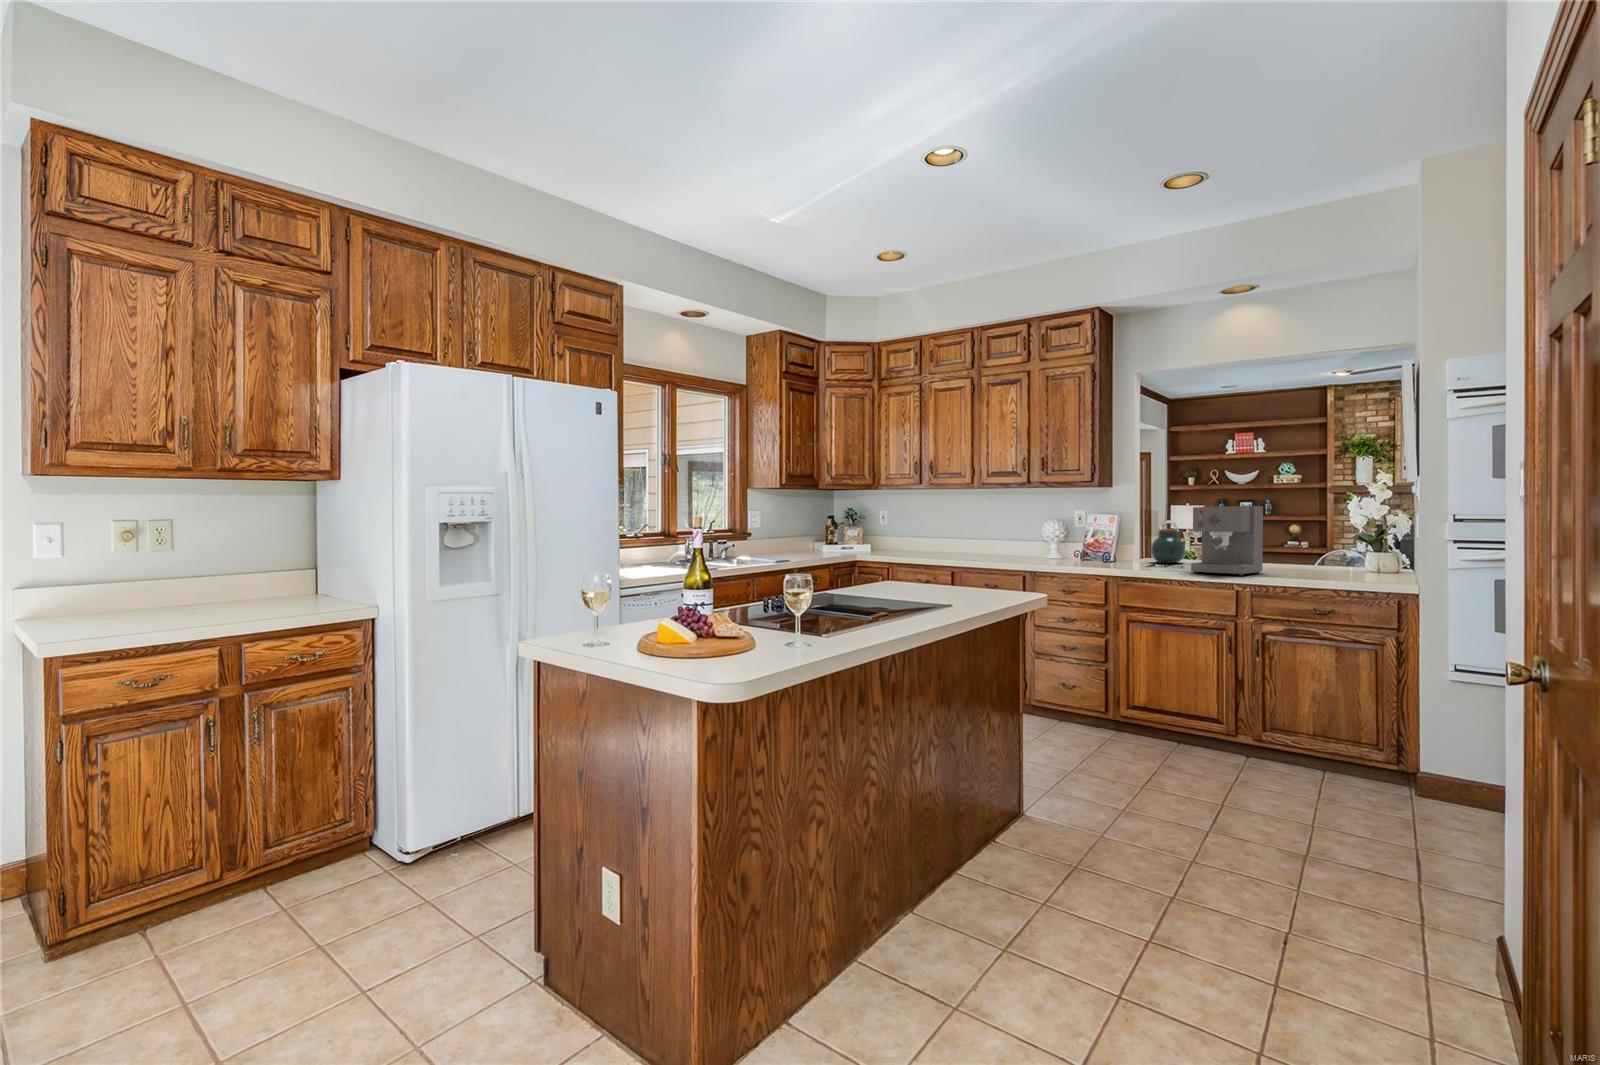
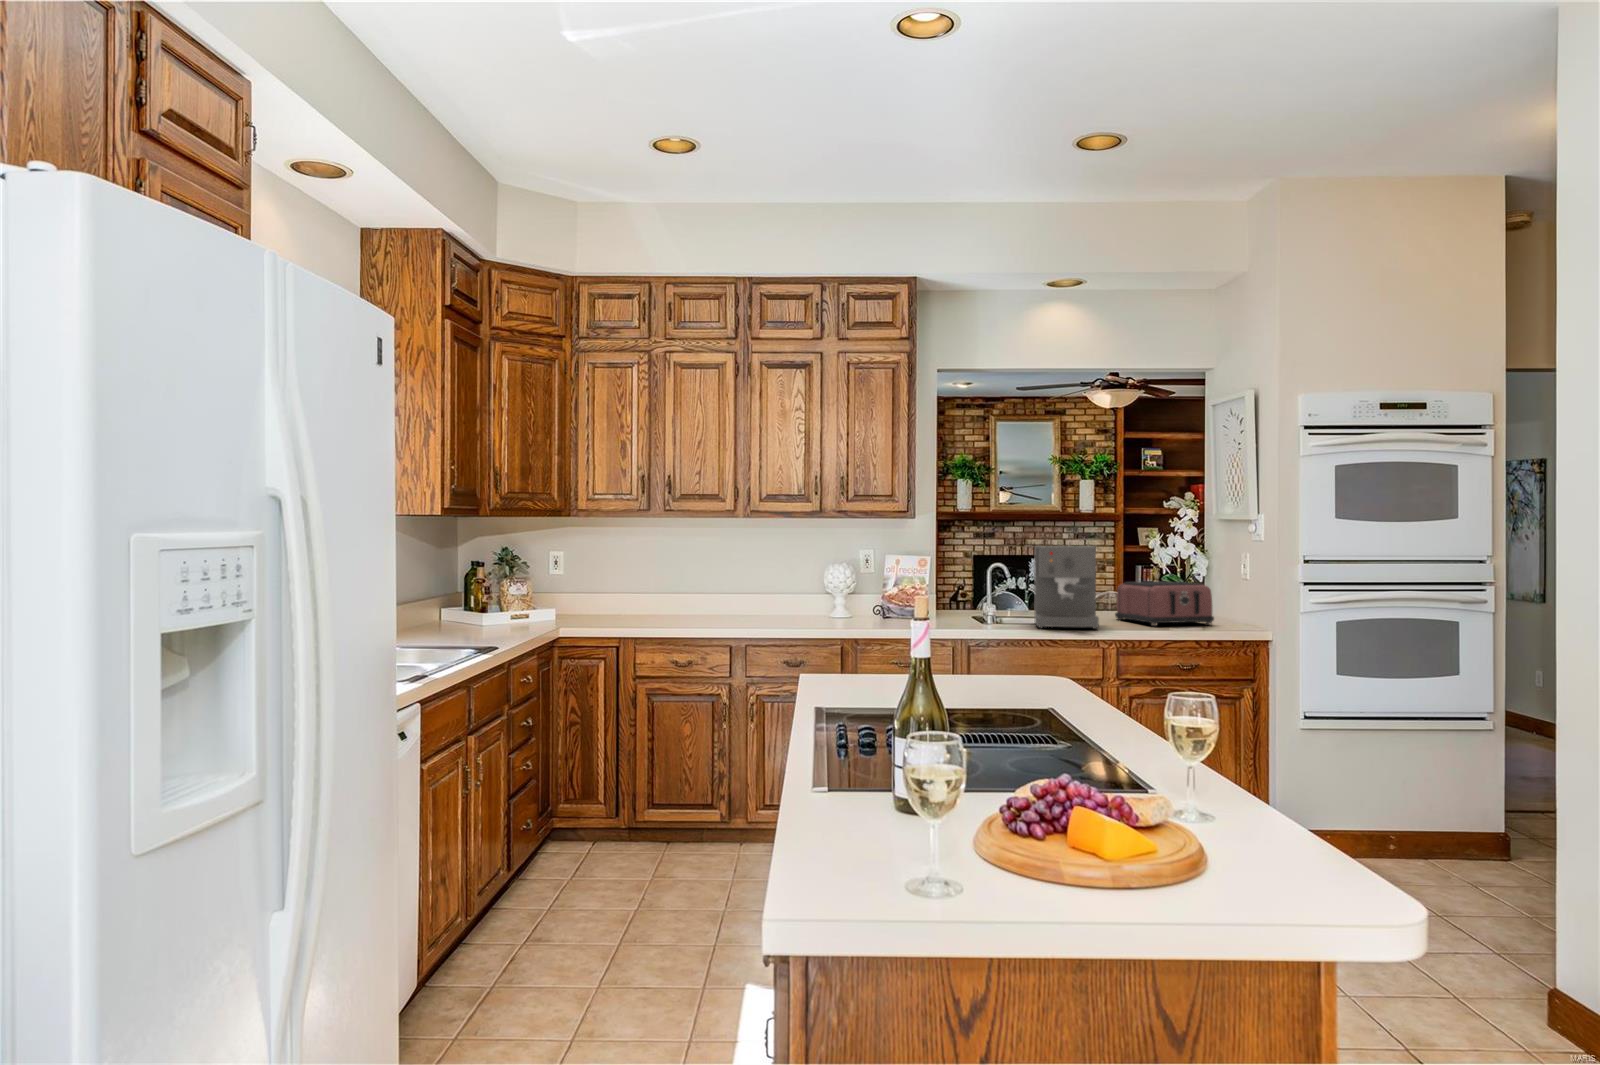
jar: present [1151,529,1185,563] -> none [938,572,978,616]
toaster: none [1305,538,1391,578] -> present [1115,581,1214,626]

